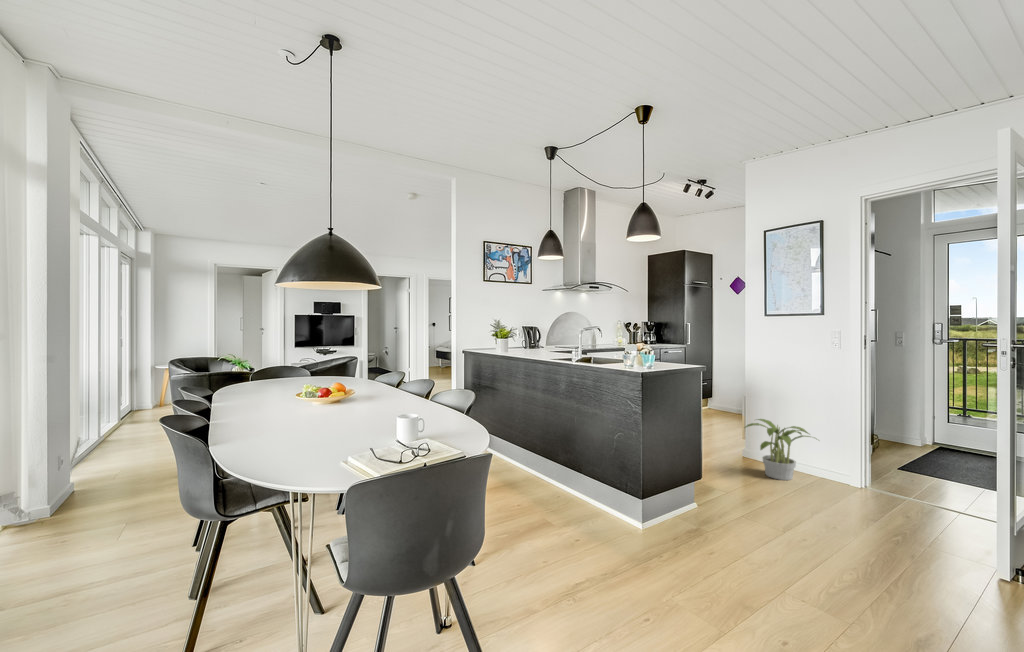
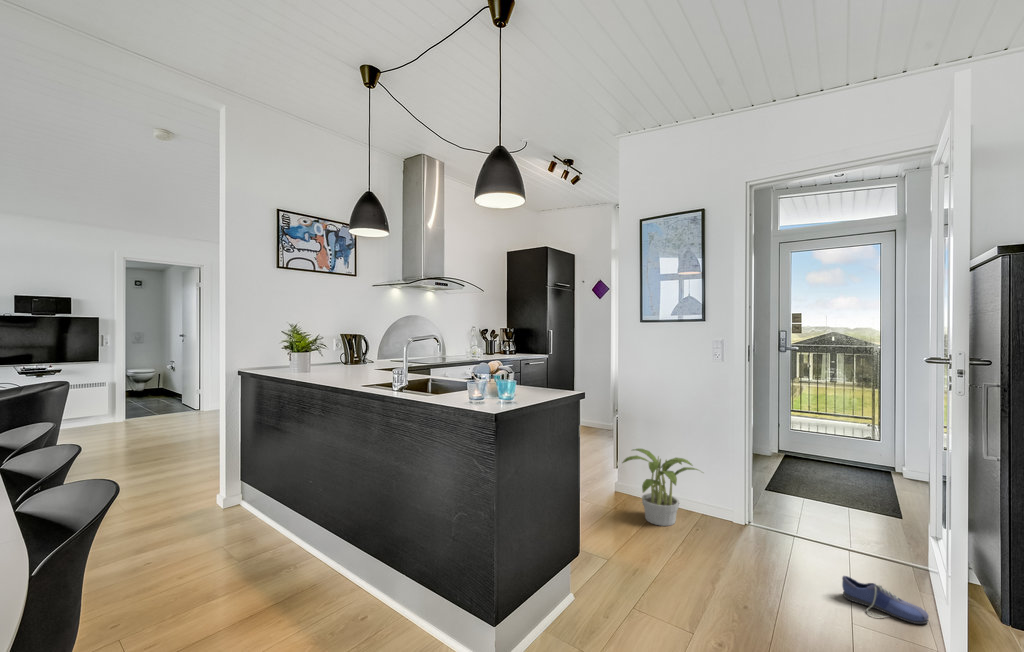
shoe: none [931,519,1007,557] -> present [842,576,929,624]

